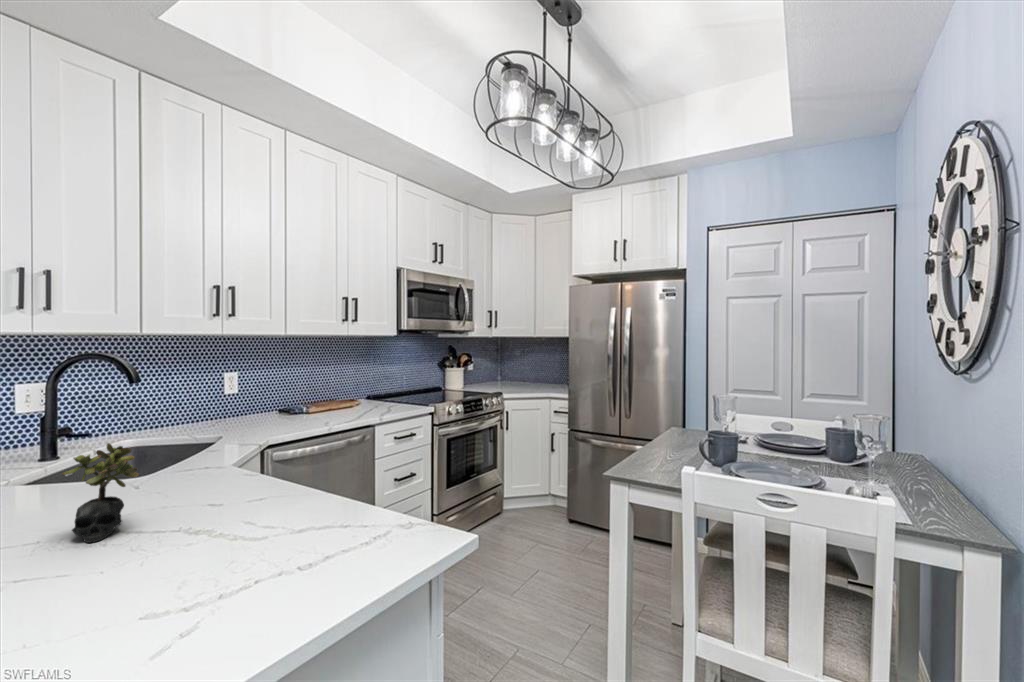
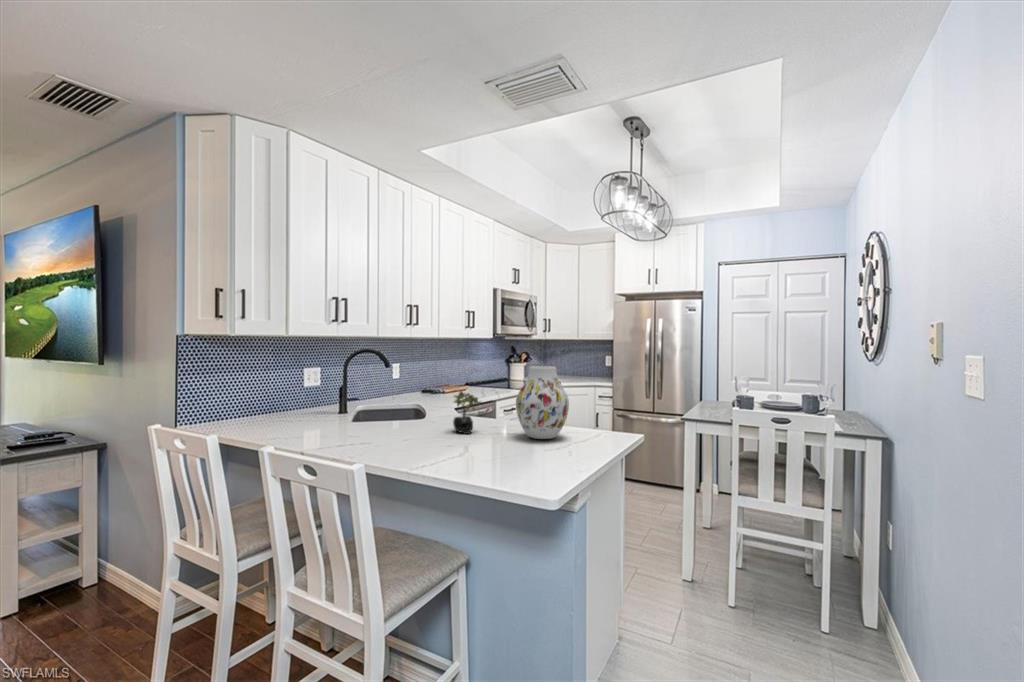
vase: none [146,394,290,573] -> present [516,366,569,439]

